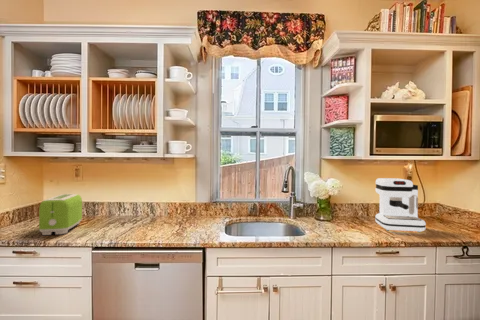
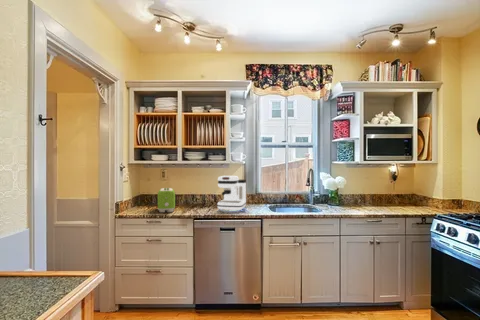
coffee maker: present [375,178,426,232] -> present [217,176,246,210]

